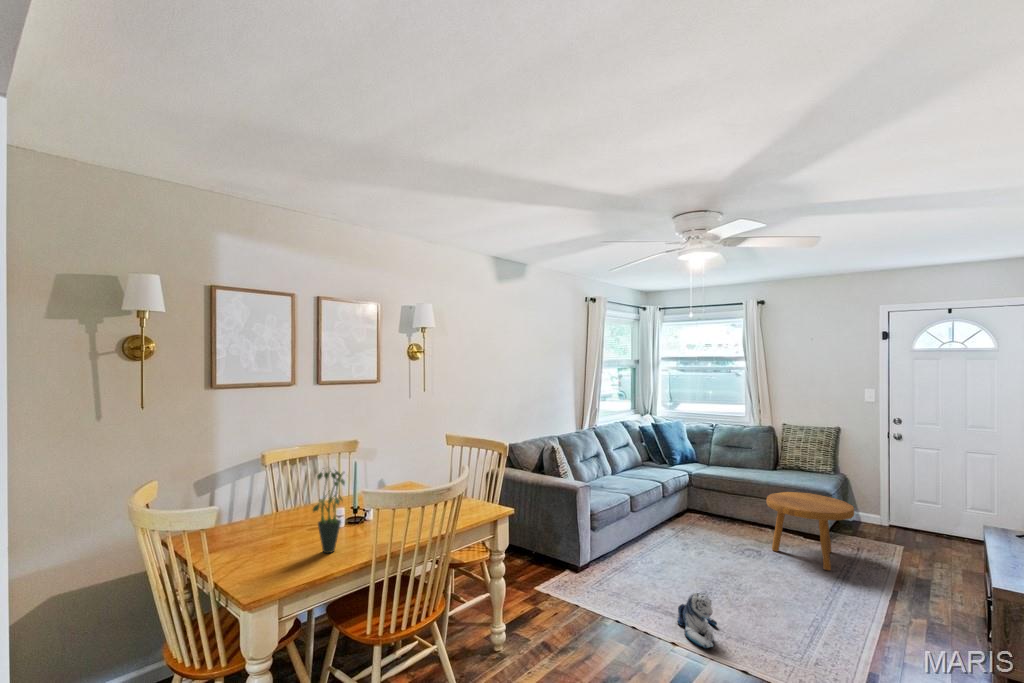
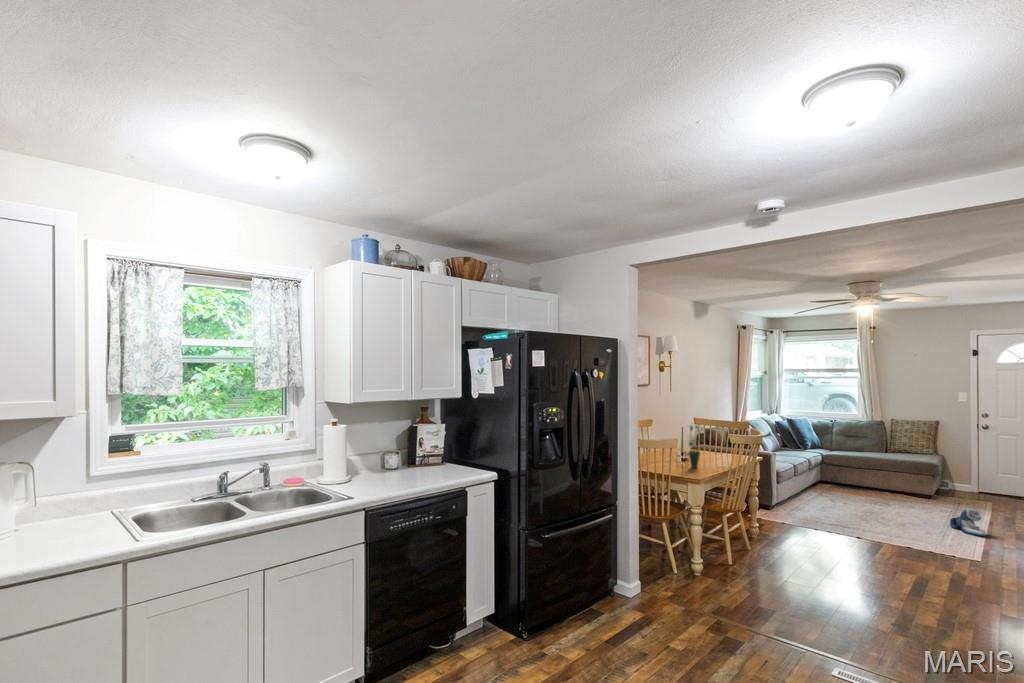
footstool: present [767,492,854,570] -> none [892,464,958,513]
plush toy: present [677,593,717,648] -> present [950,508,987,536]

